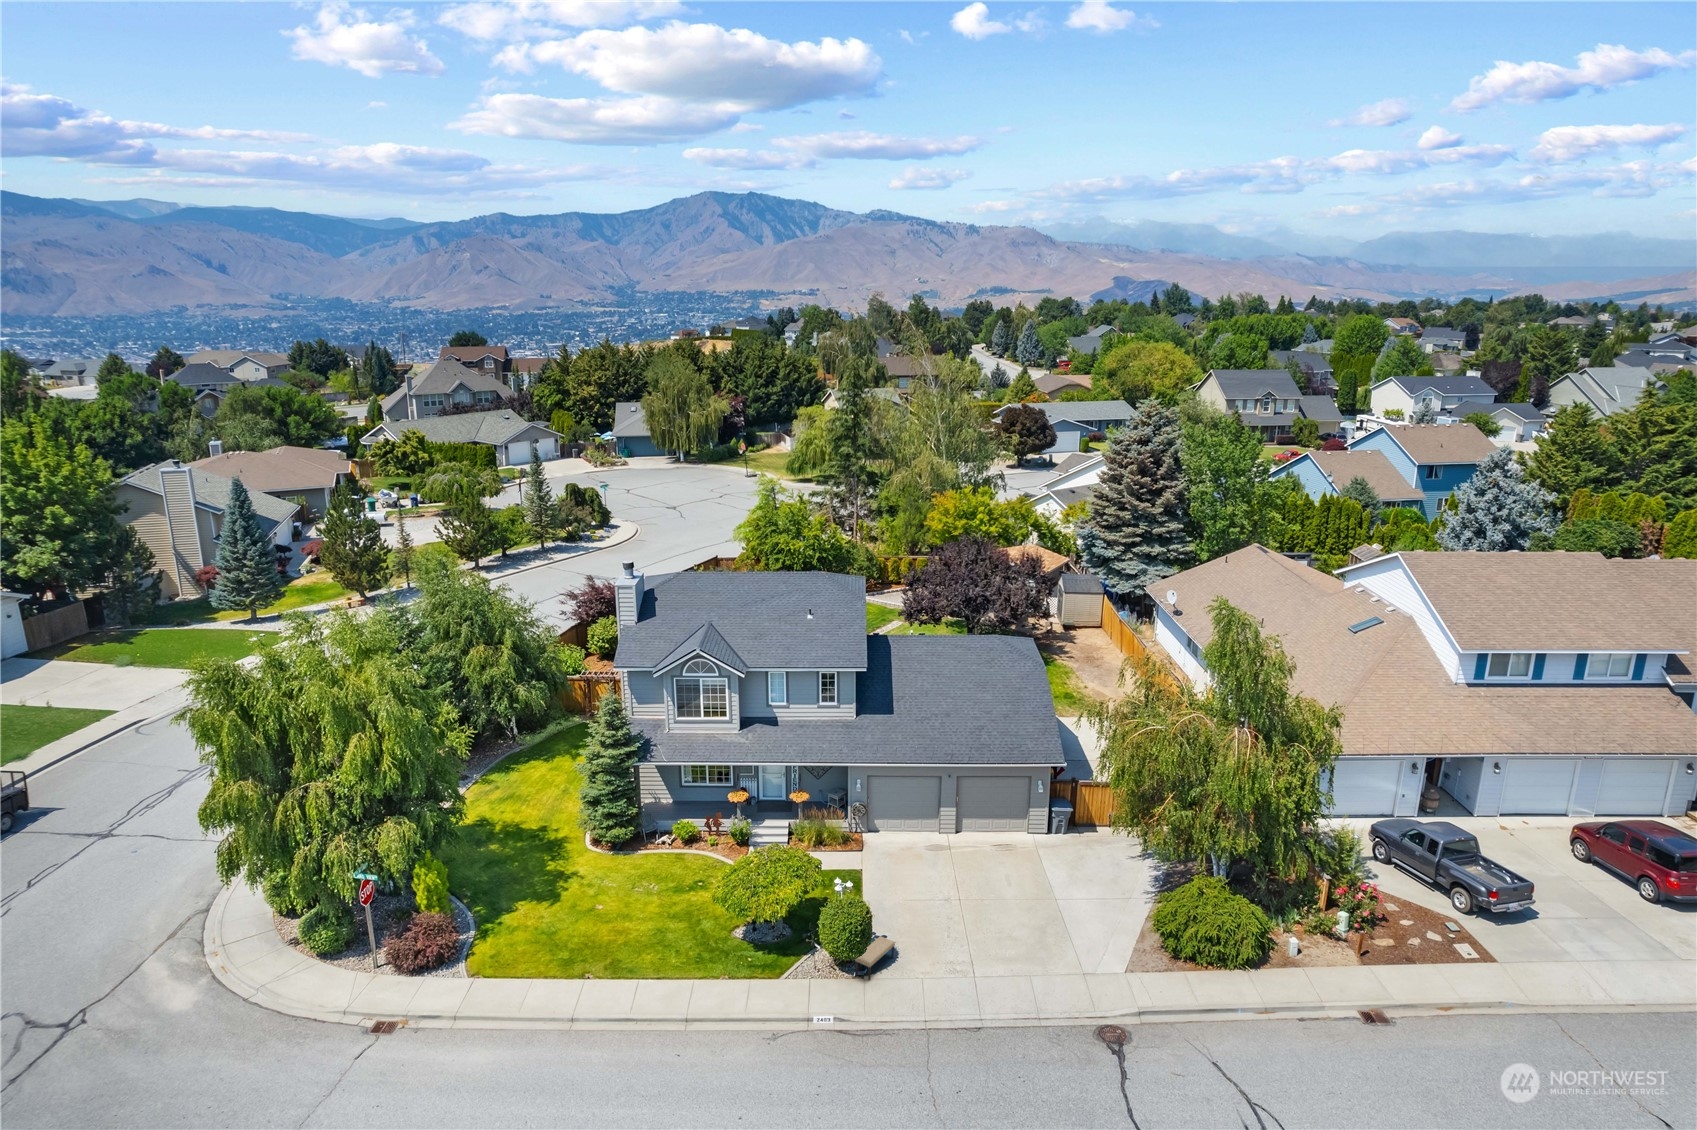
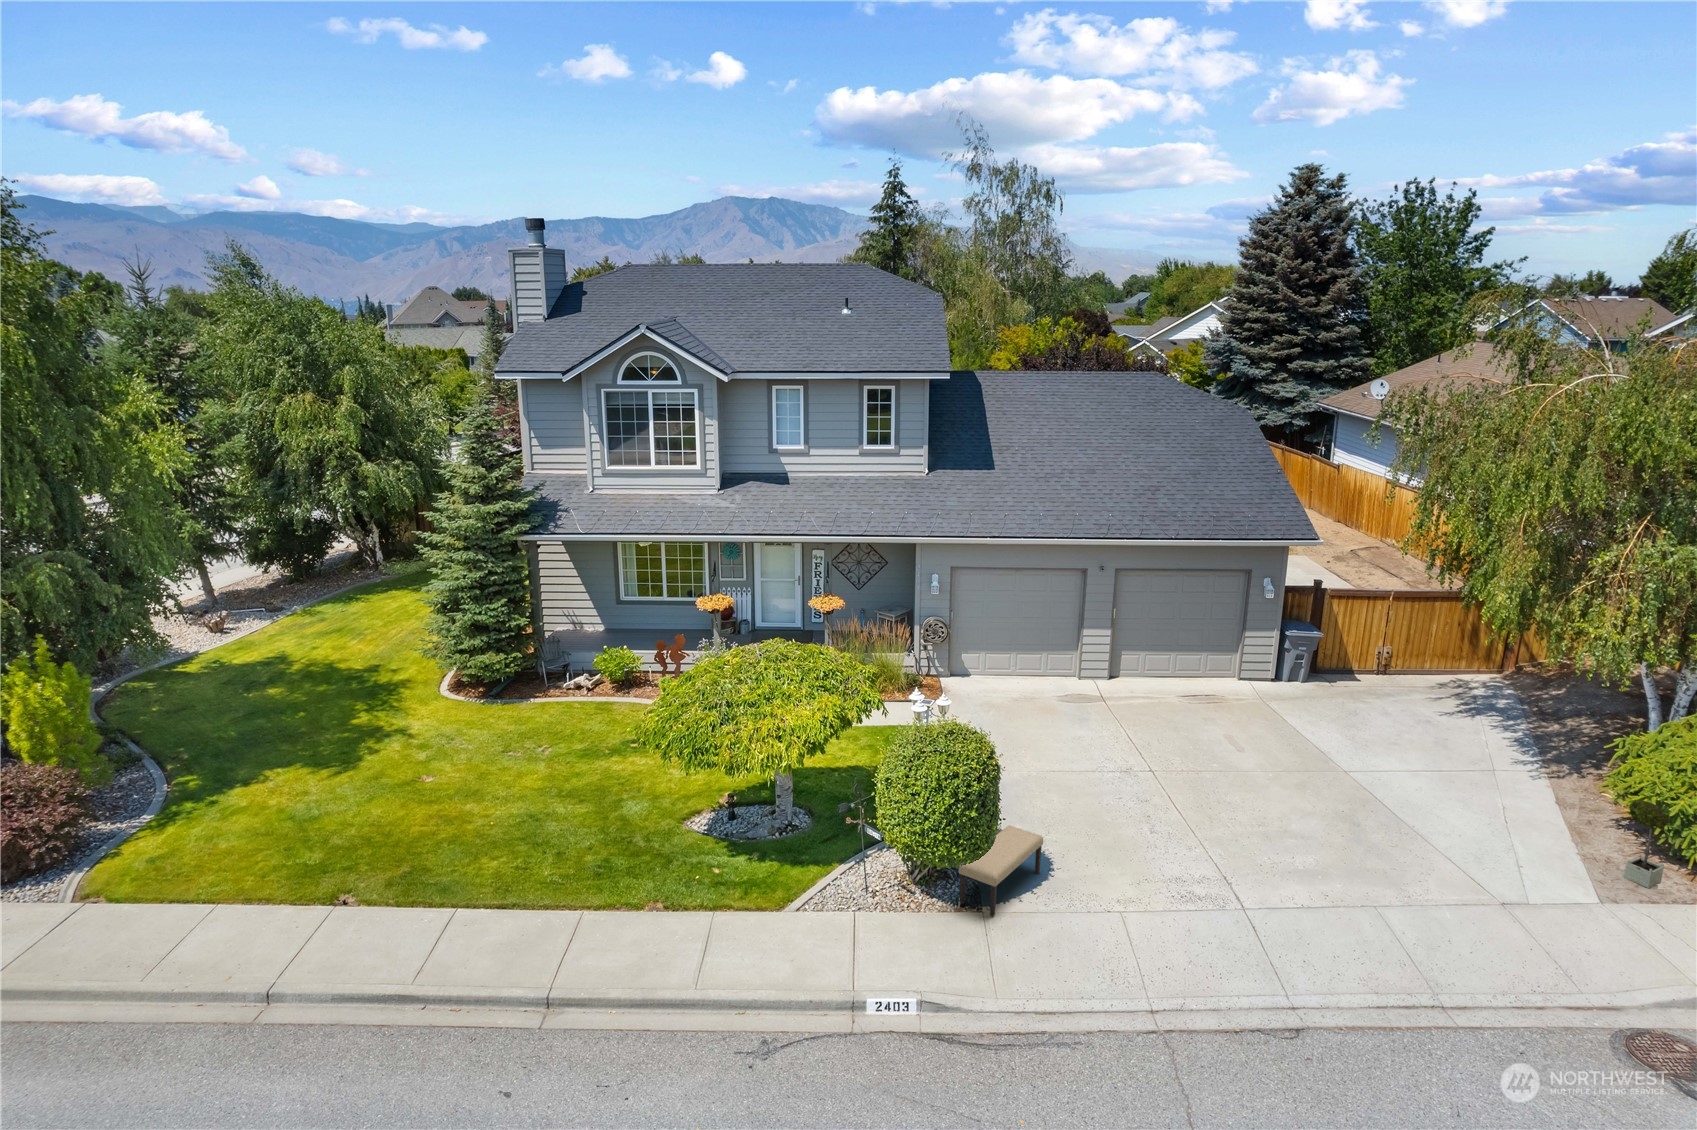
potted tree: none [1154,922,1169,962] -> present [1624,799,1671,888]

